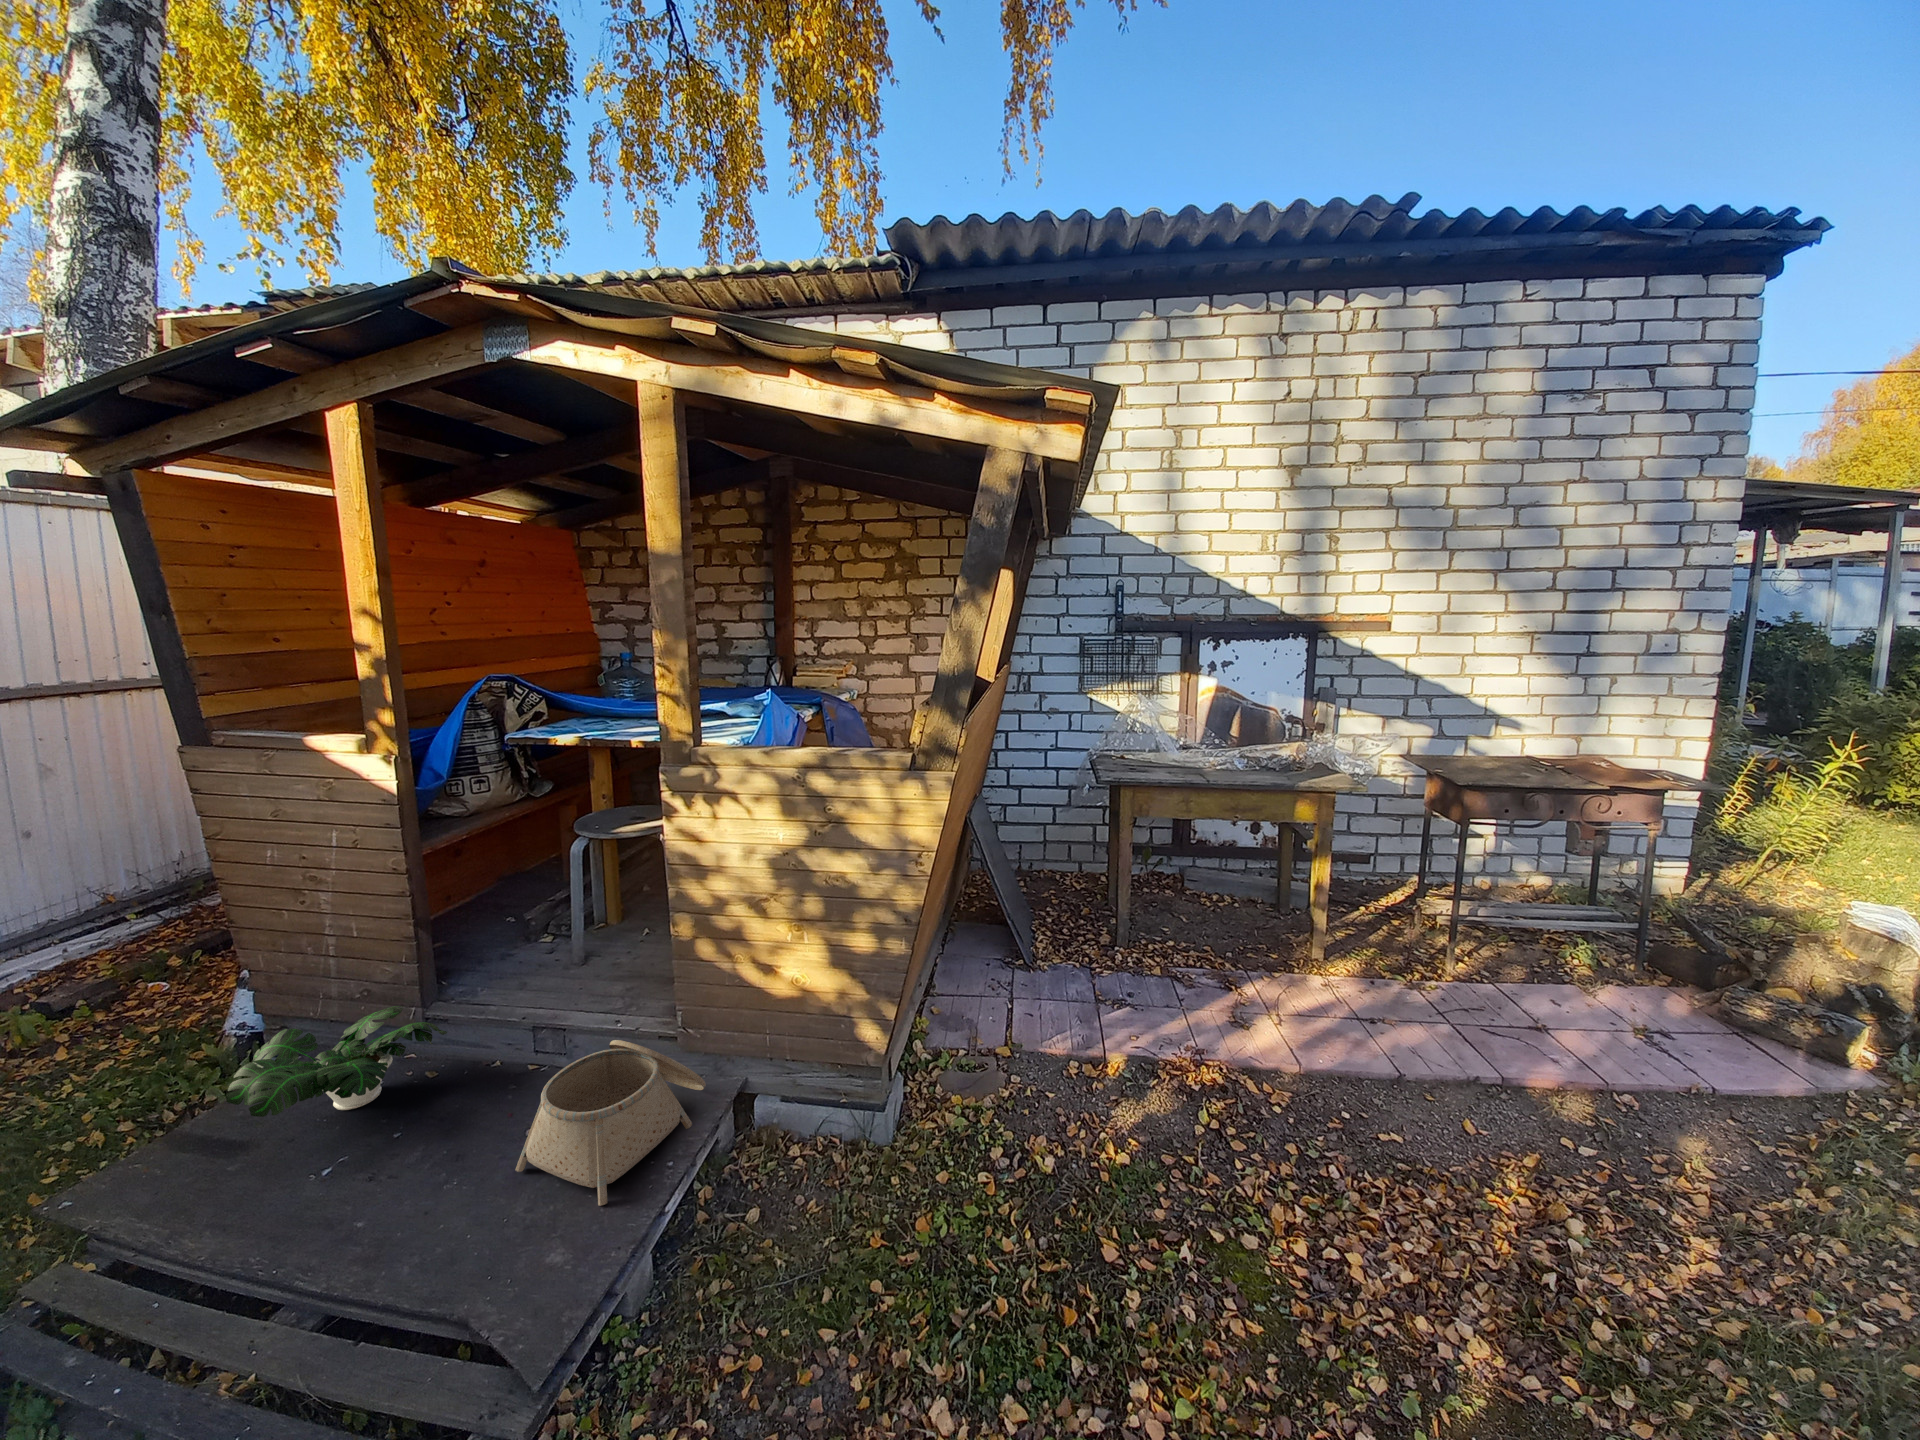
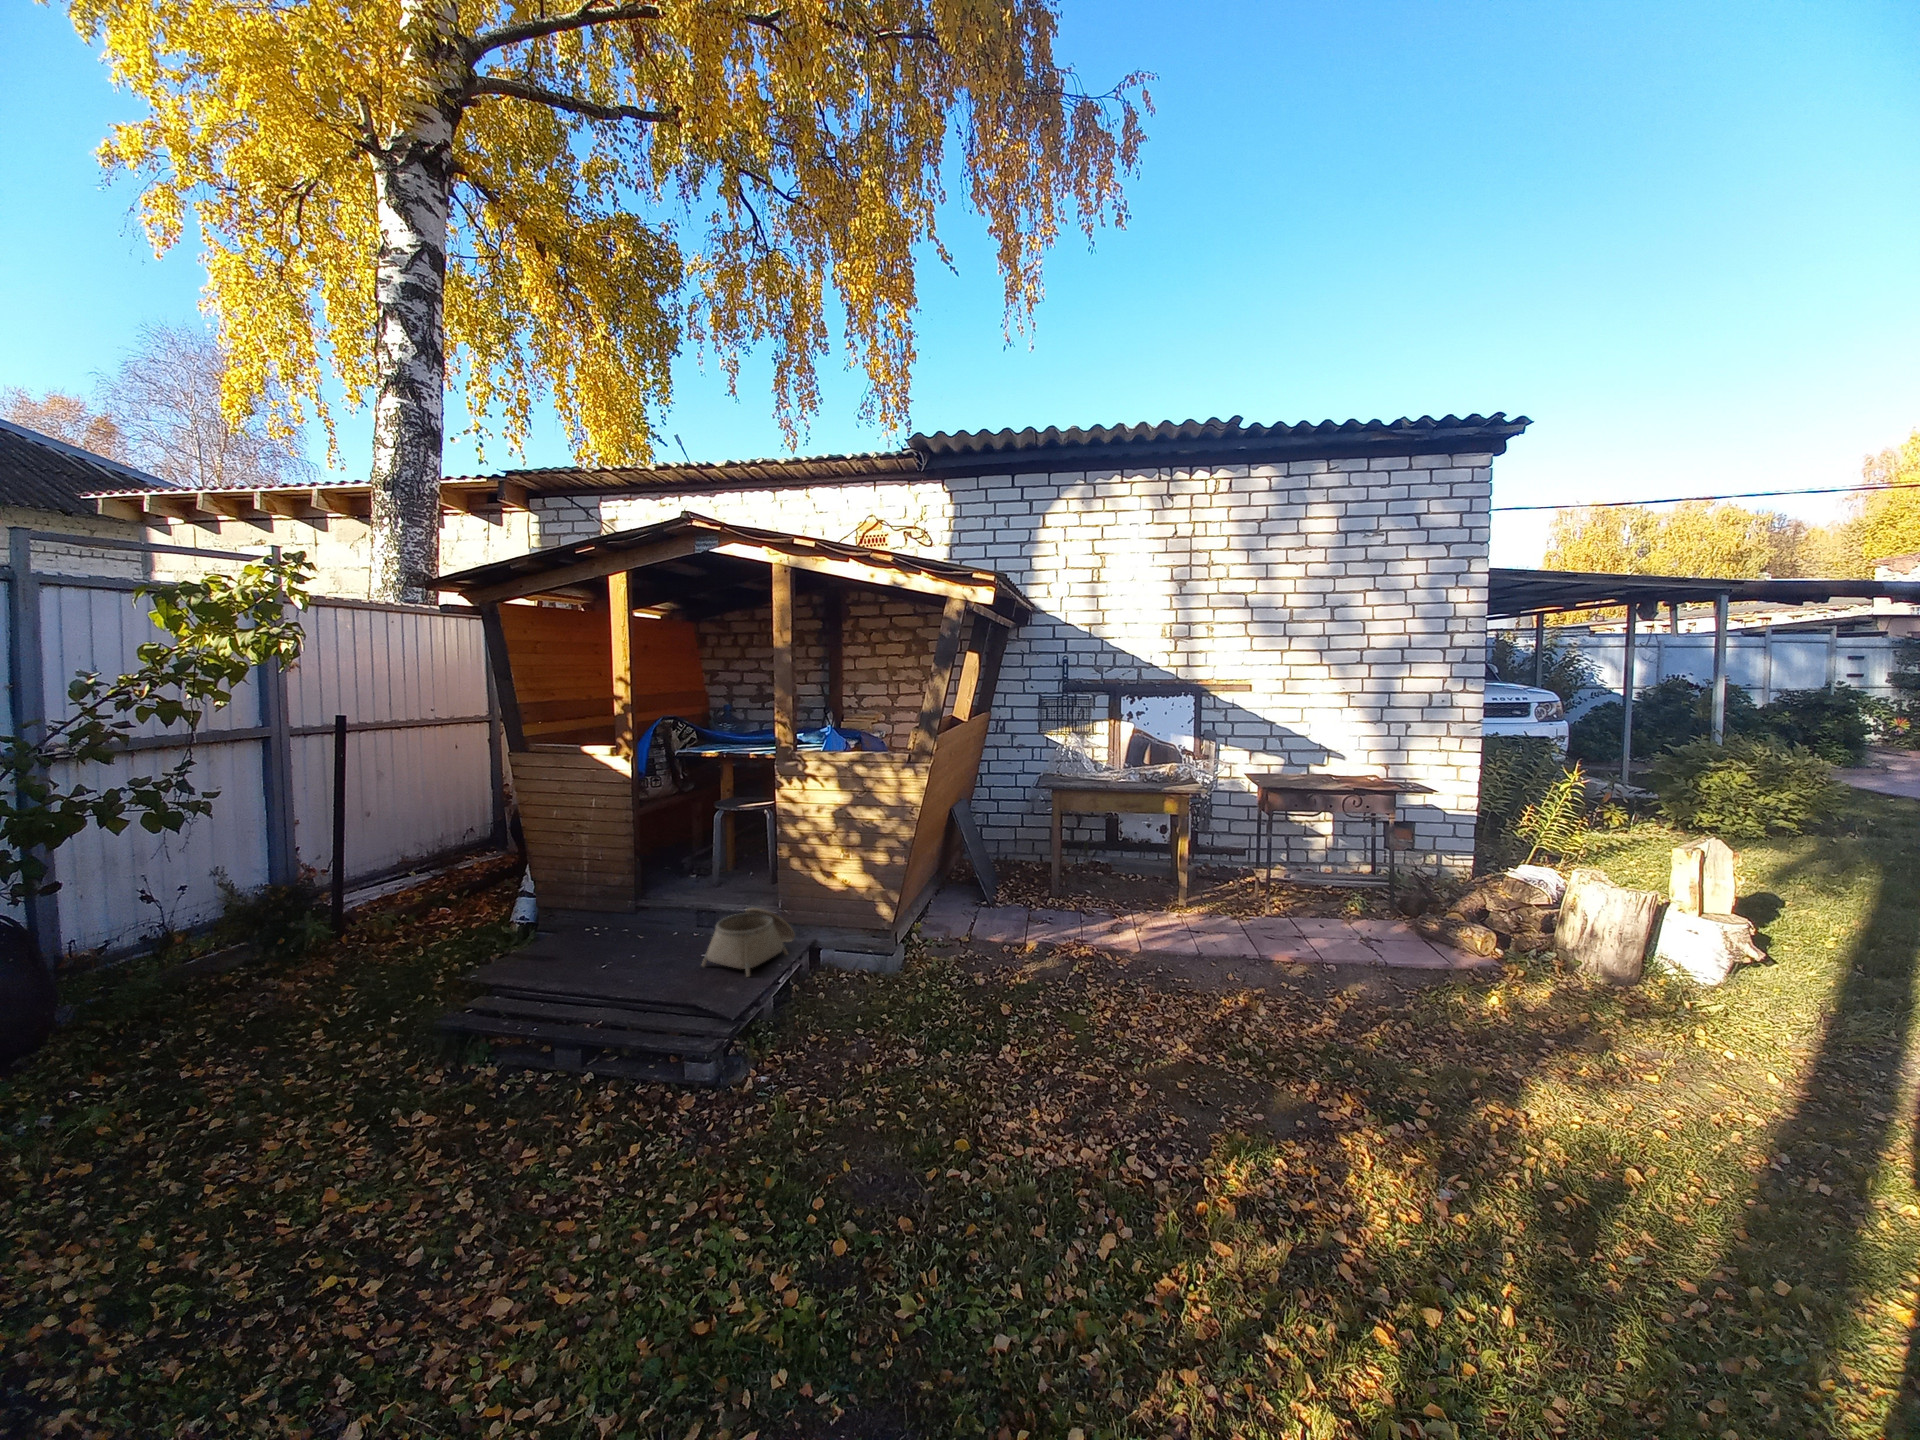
potted plant: present [226,1006,447,1117] -> none [554,897,653,947]

